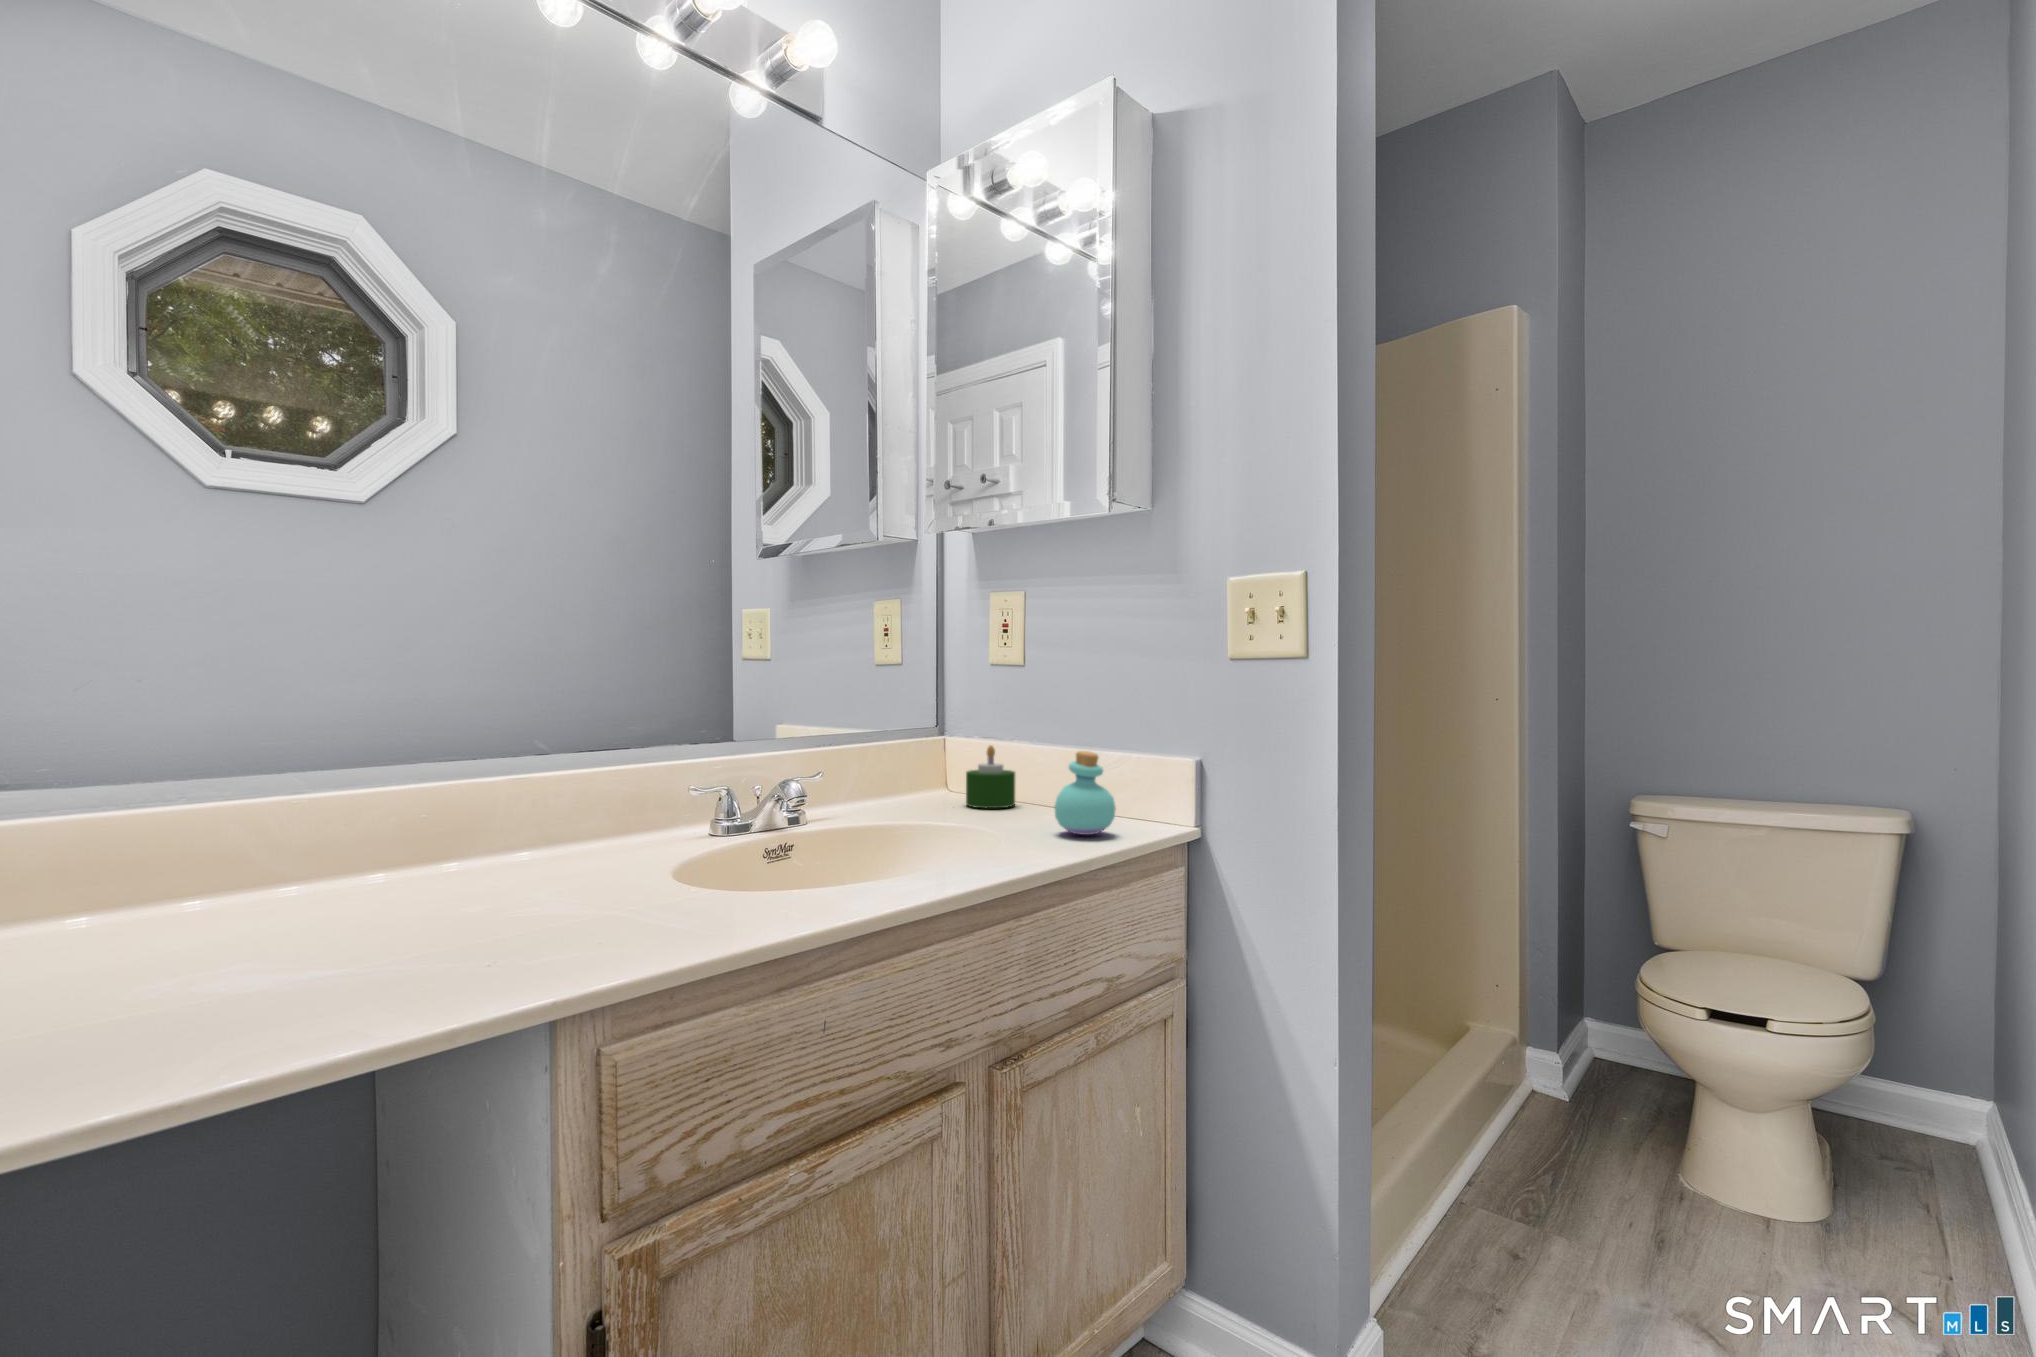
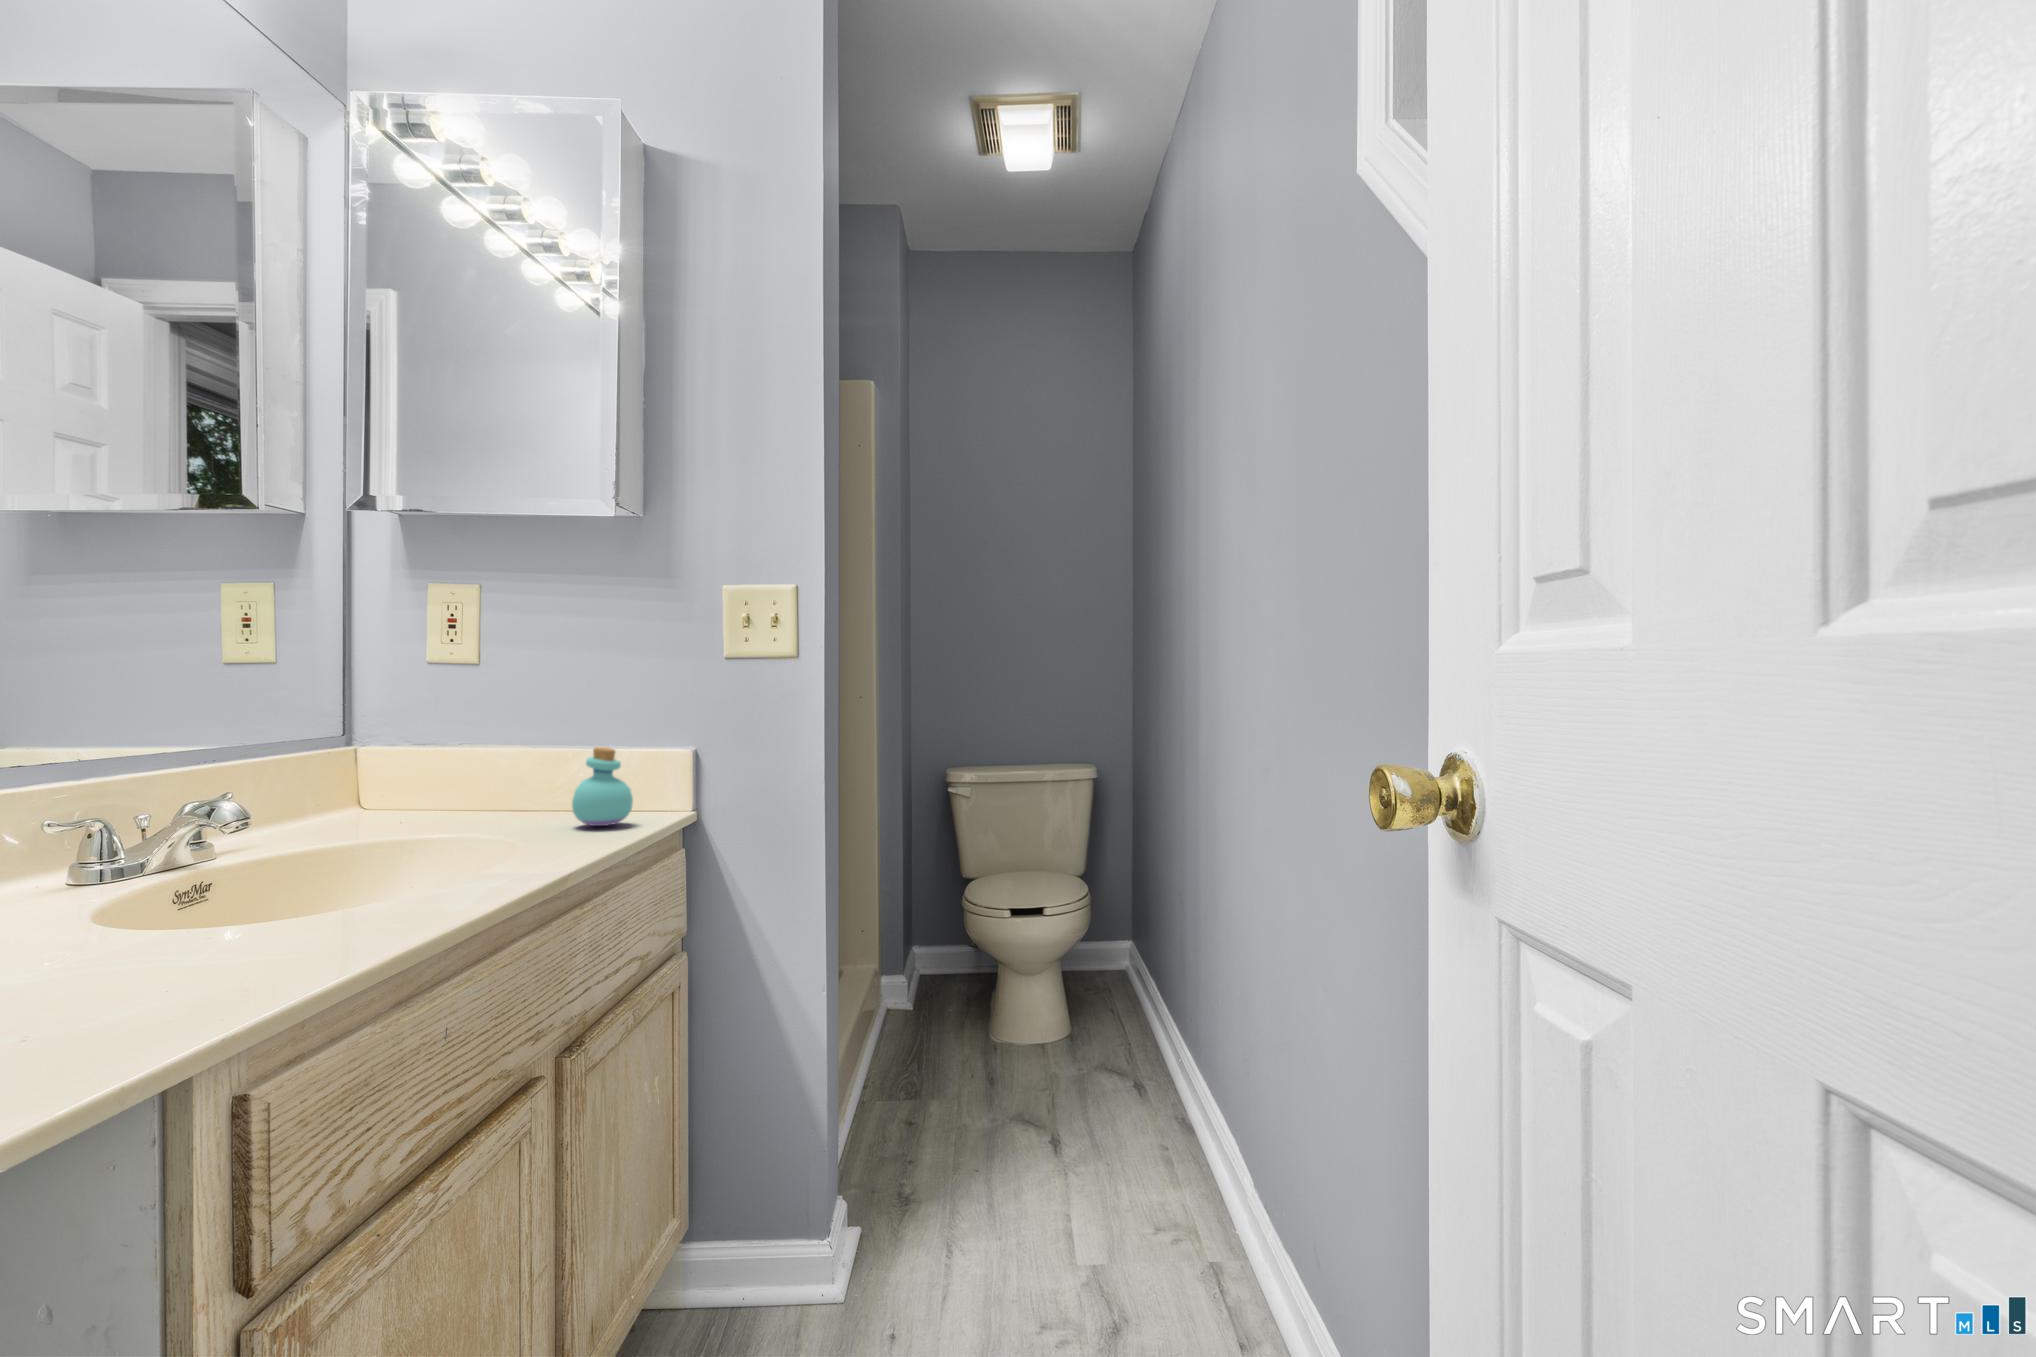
candle: present [966,746,1015,808] -> none [436,752,493,816]

